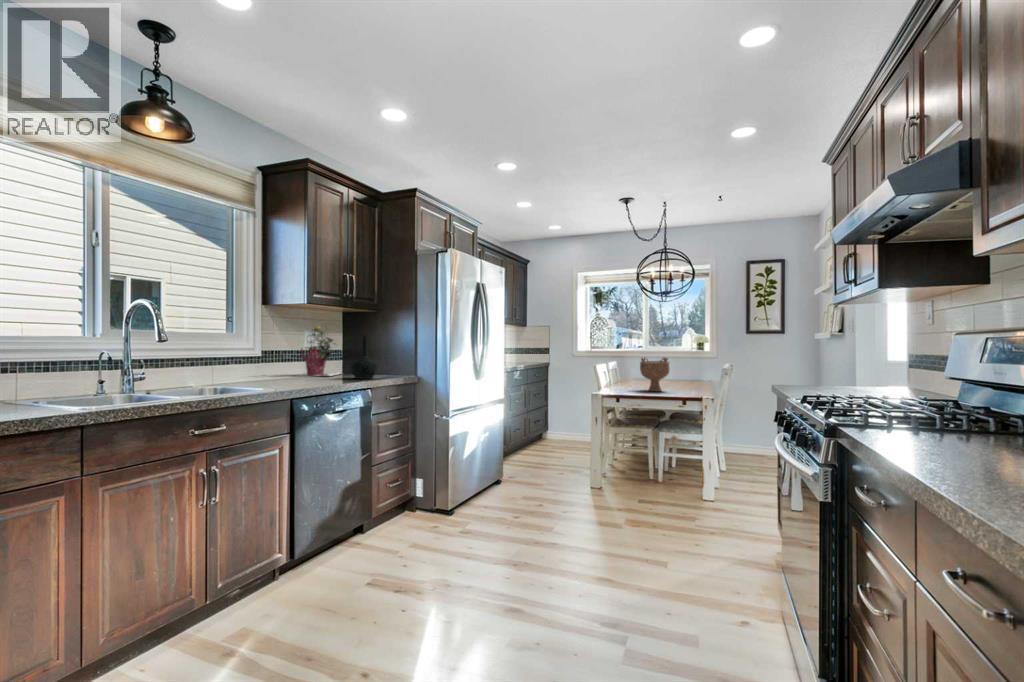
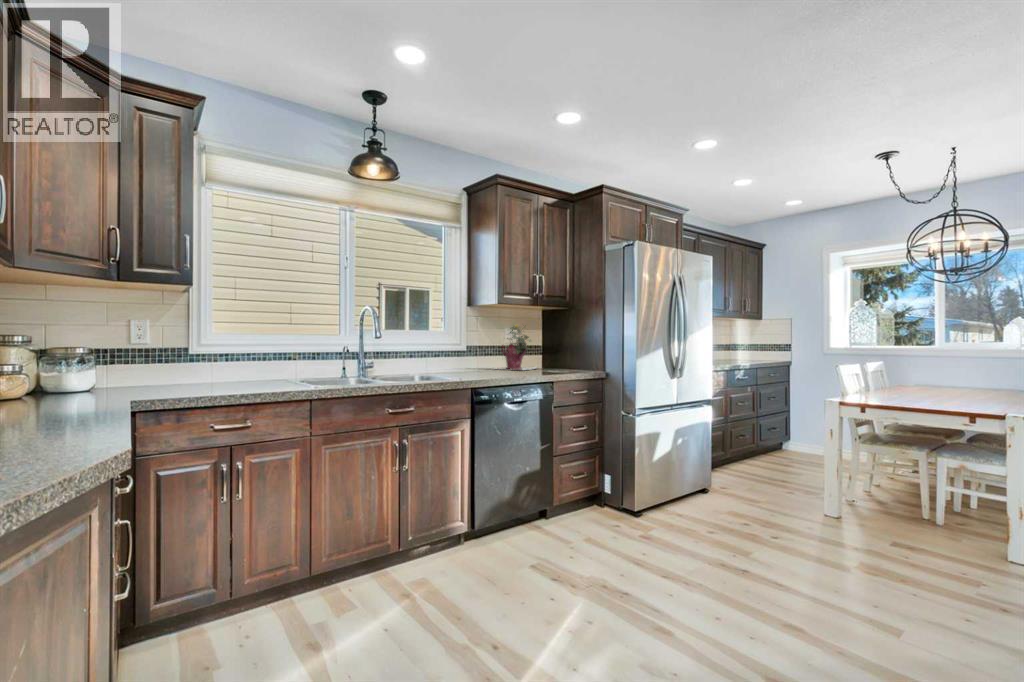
bottle: present [350,335,378,379] -> none [538,332,563,373]
decorative bowl: present [640,357,669,391] -> none [901,355,951,401]

